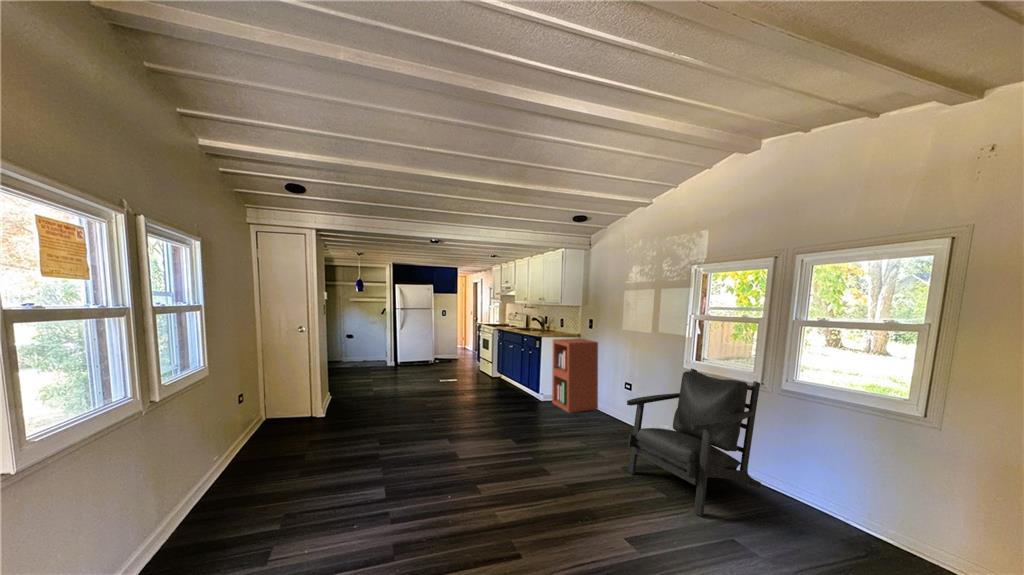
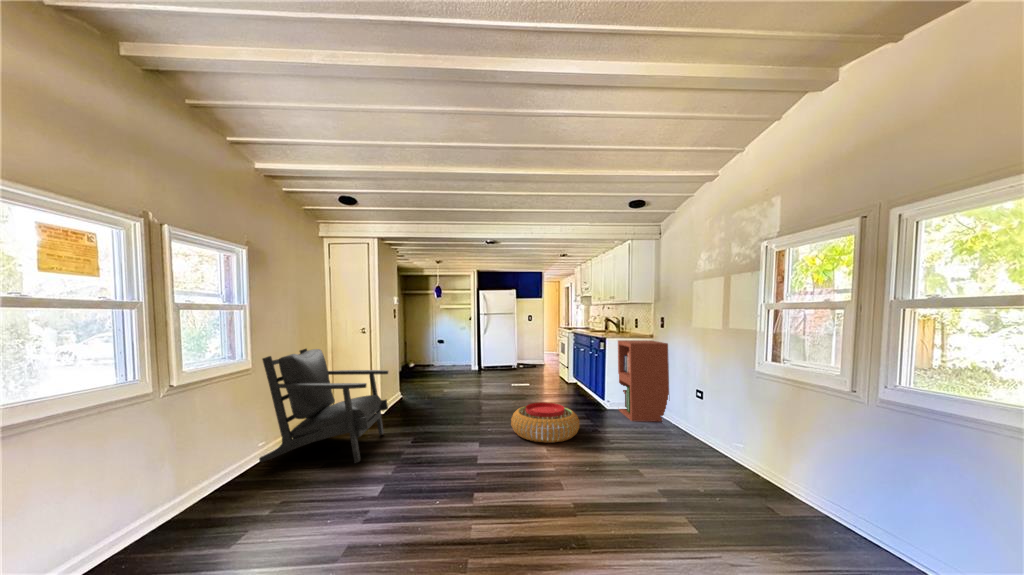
armchair: present [627,368,761,516] -> present [259,349,388,463]
pouf: none [470,405,535,446] -> present [511,402,580,443]

